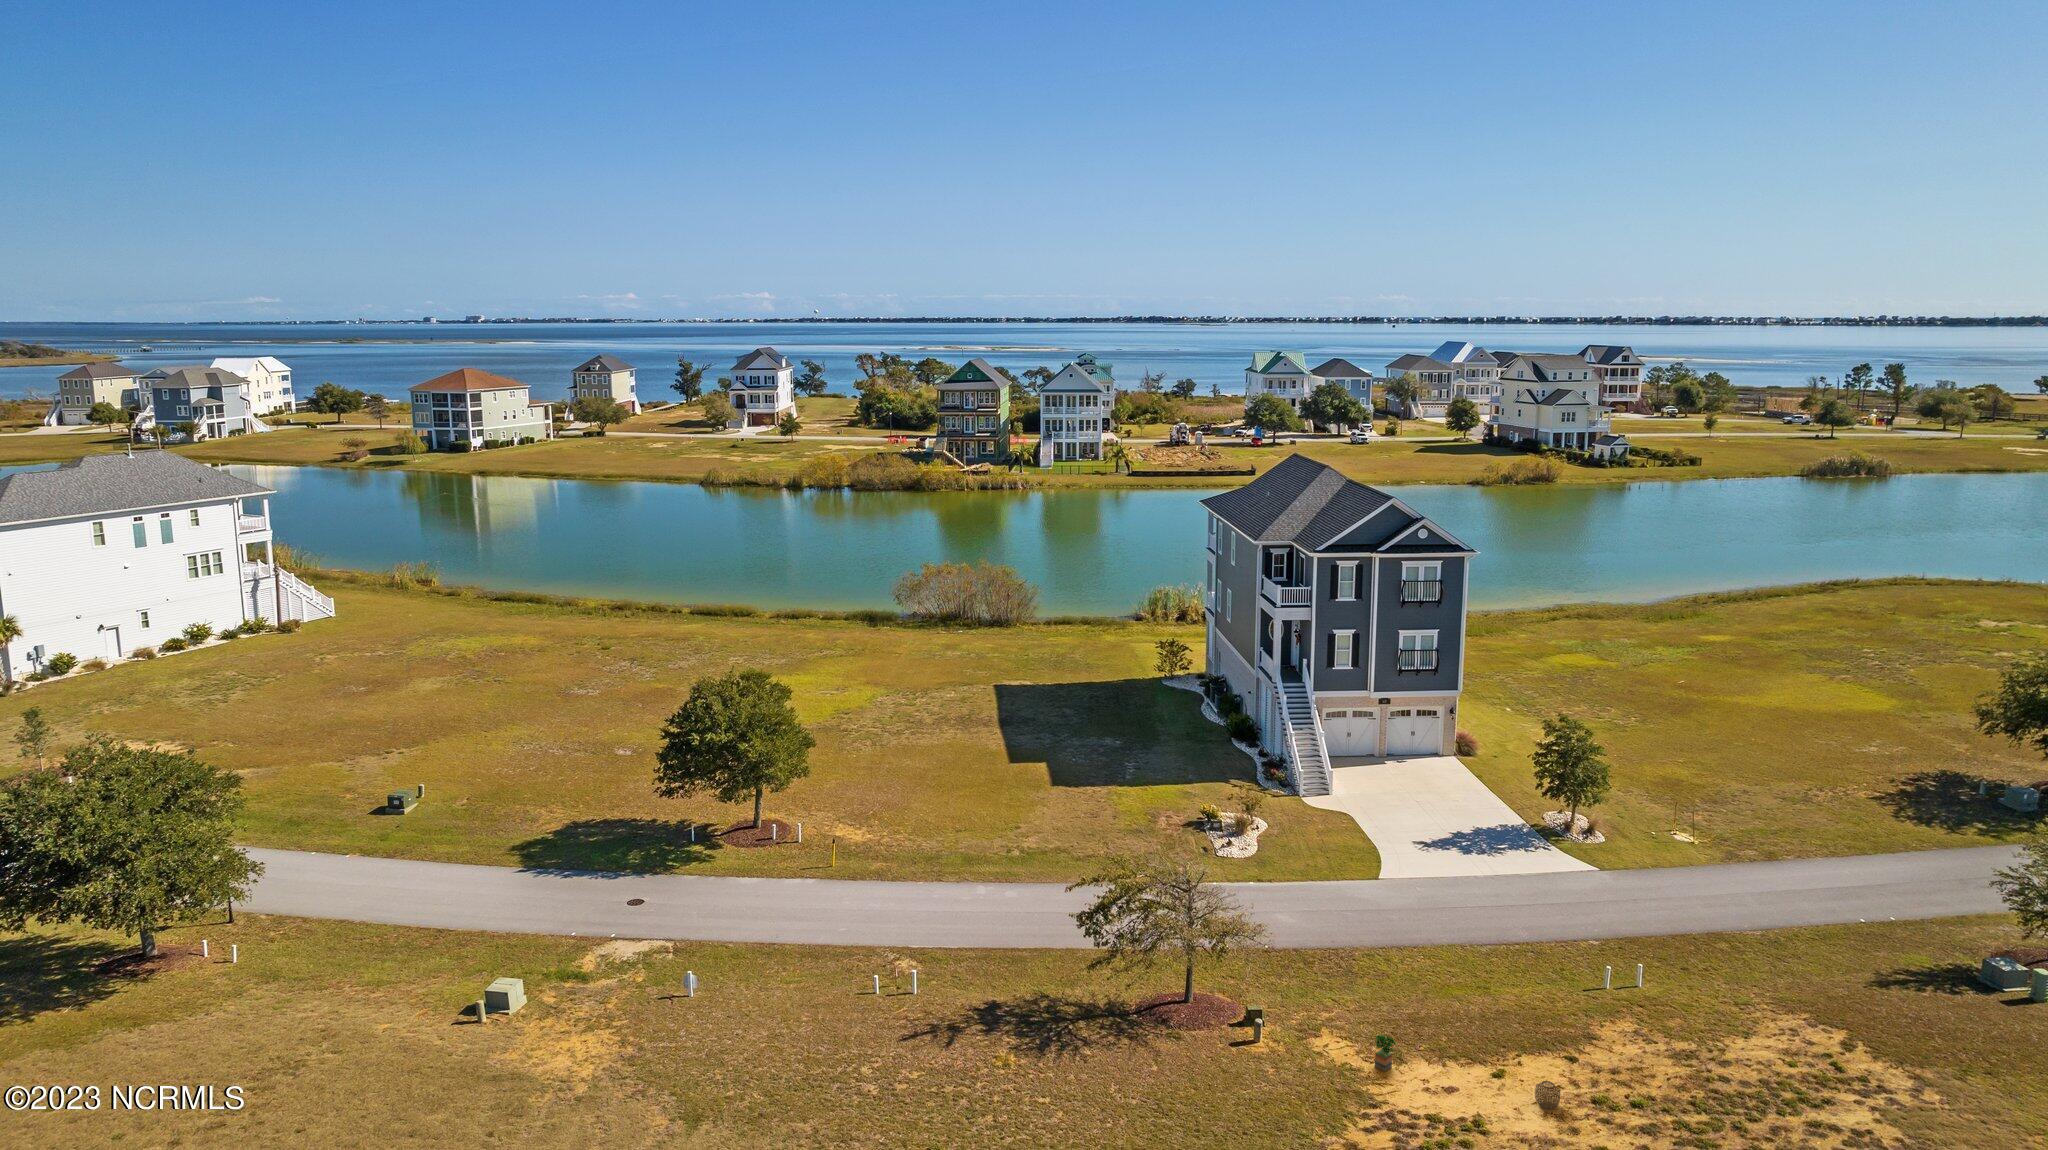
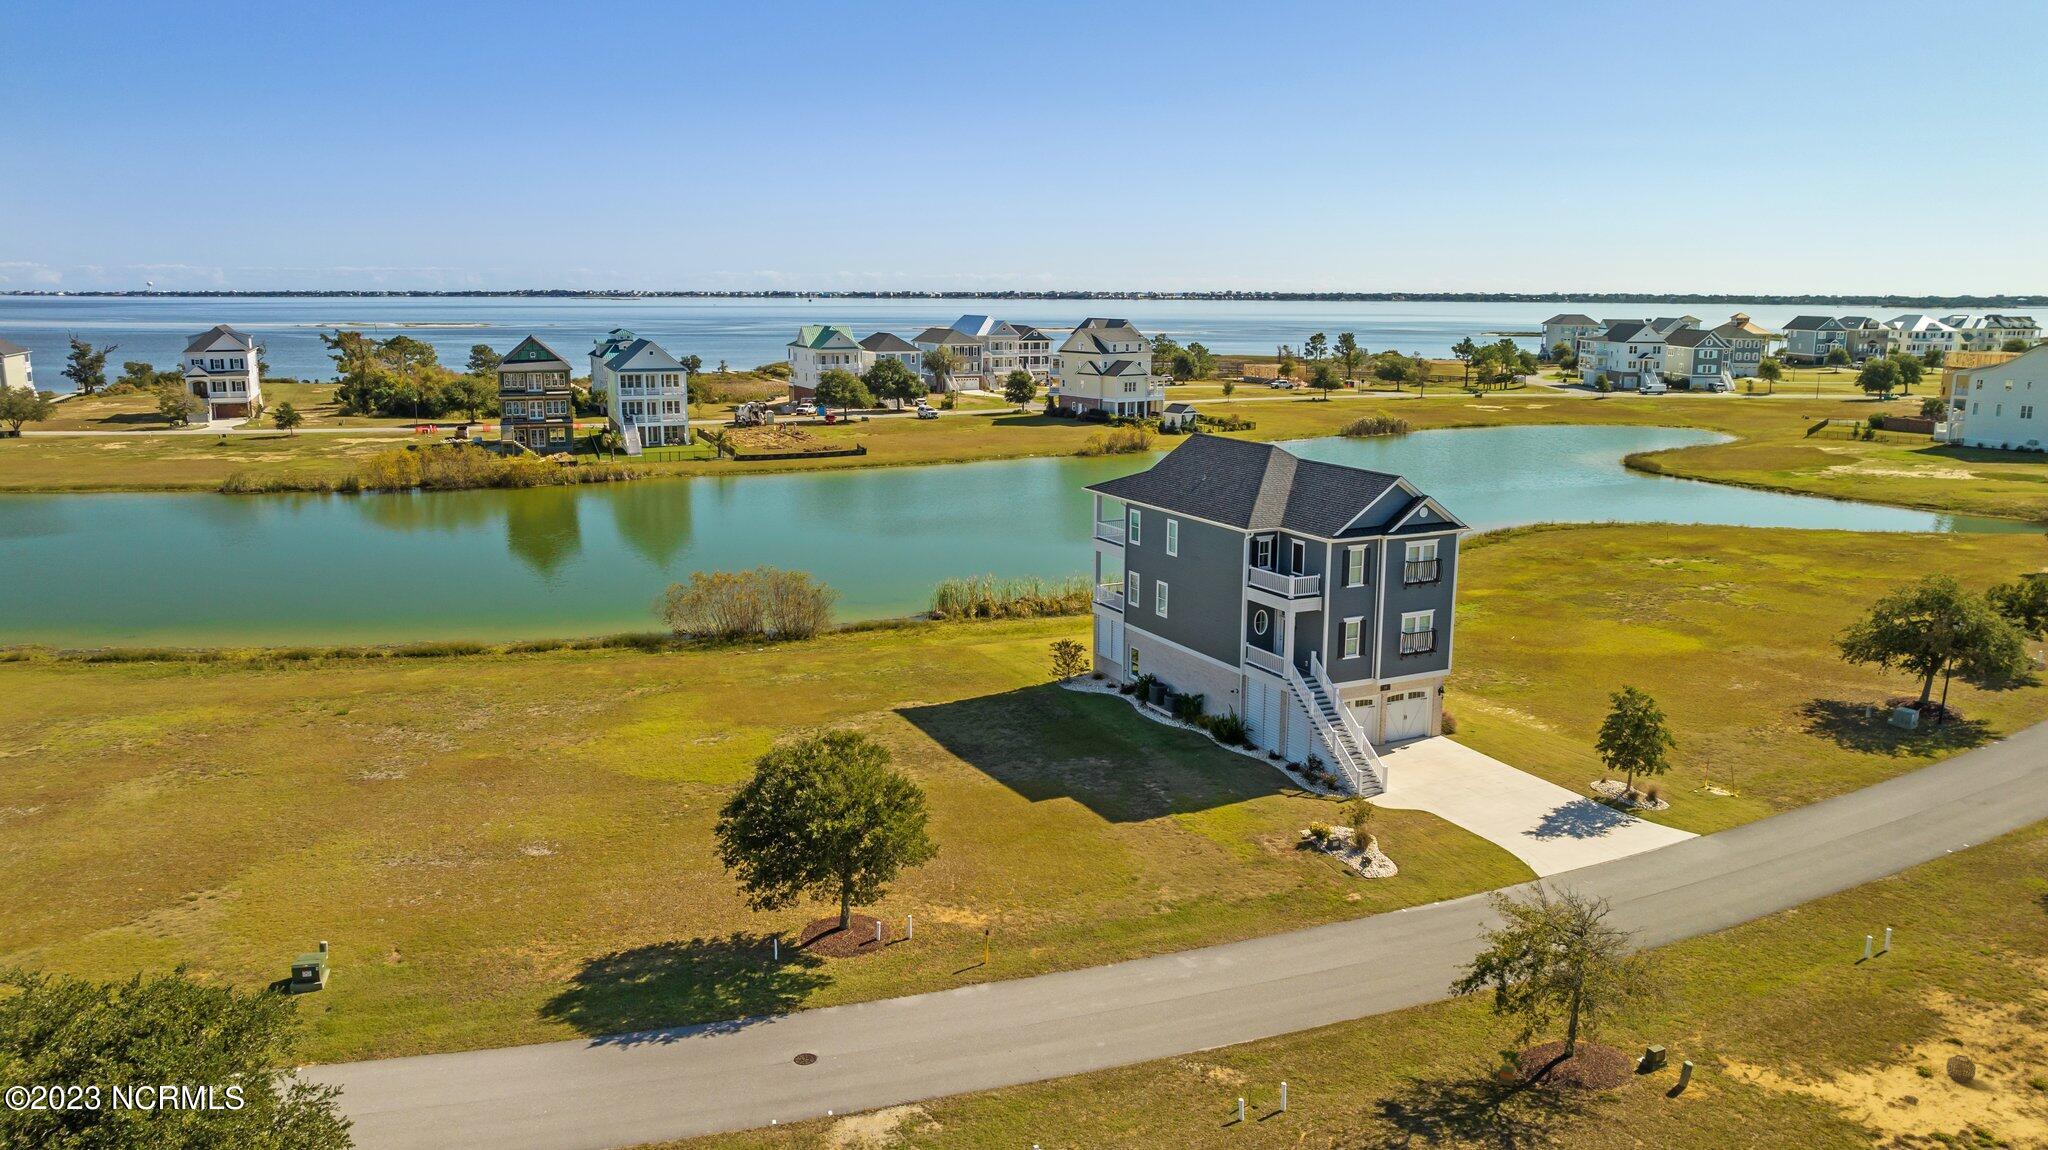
potted tree: present [1375,1035,1396,1071] -> present [1498,1049,1520,1086]

